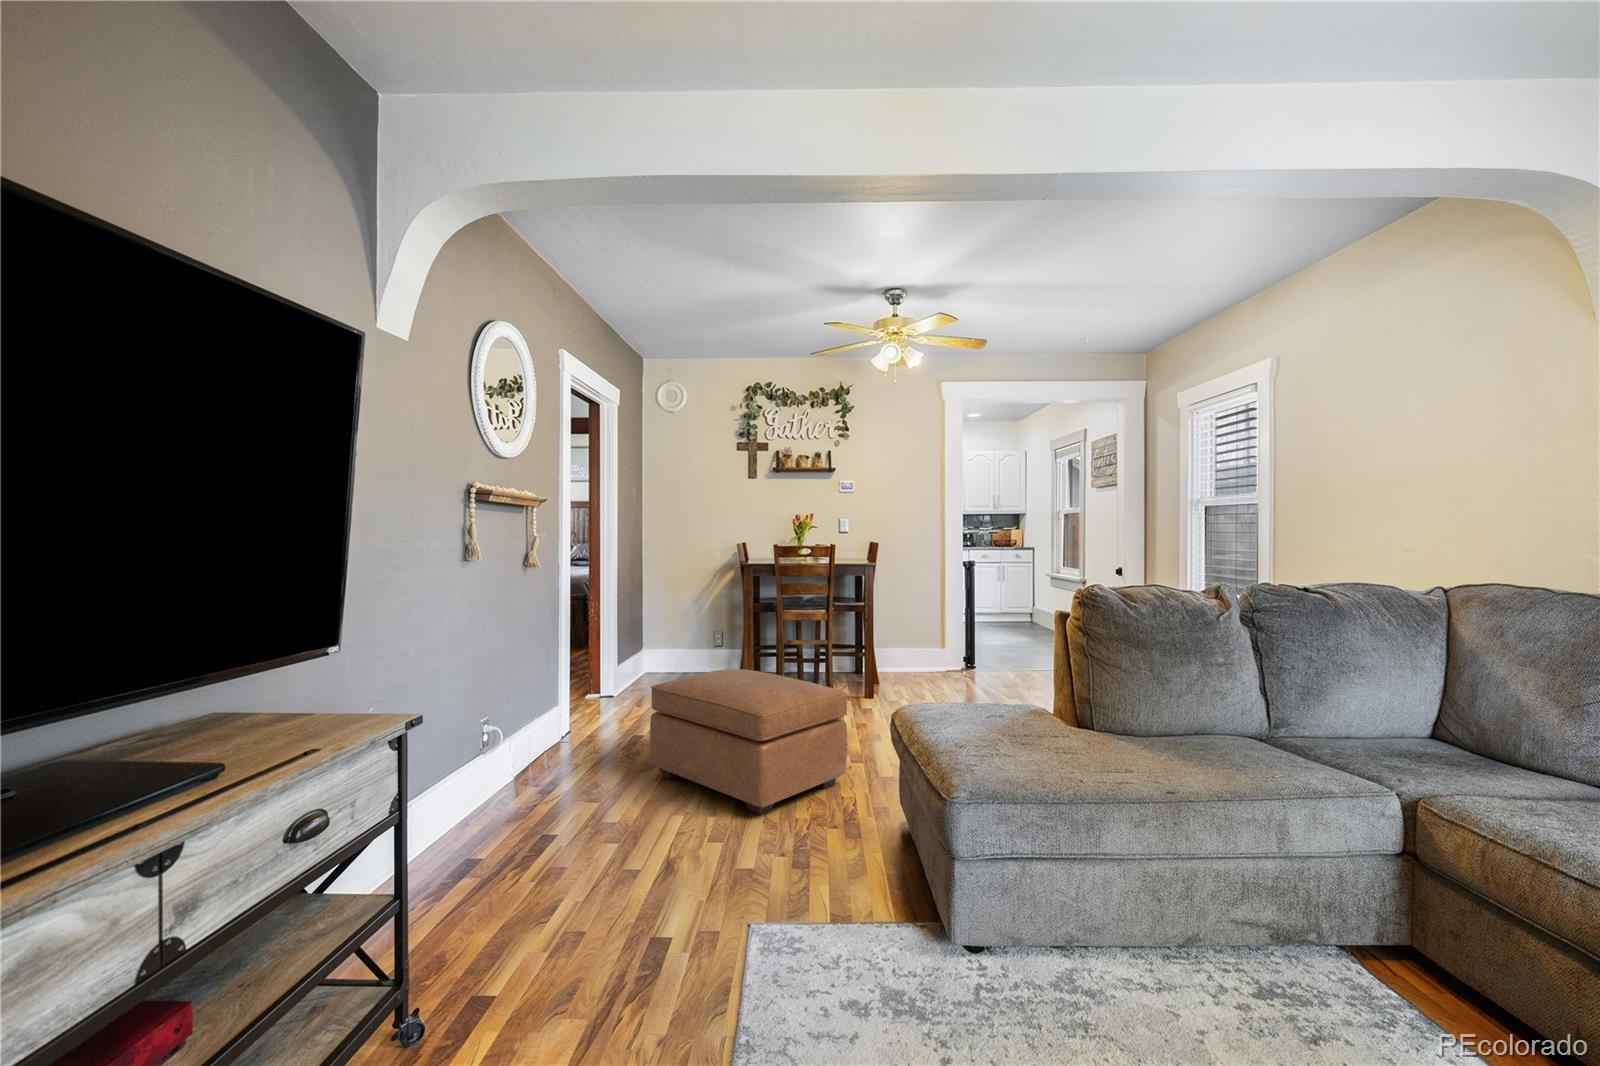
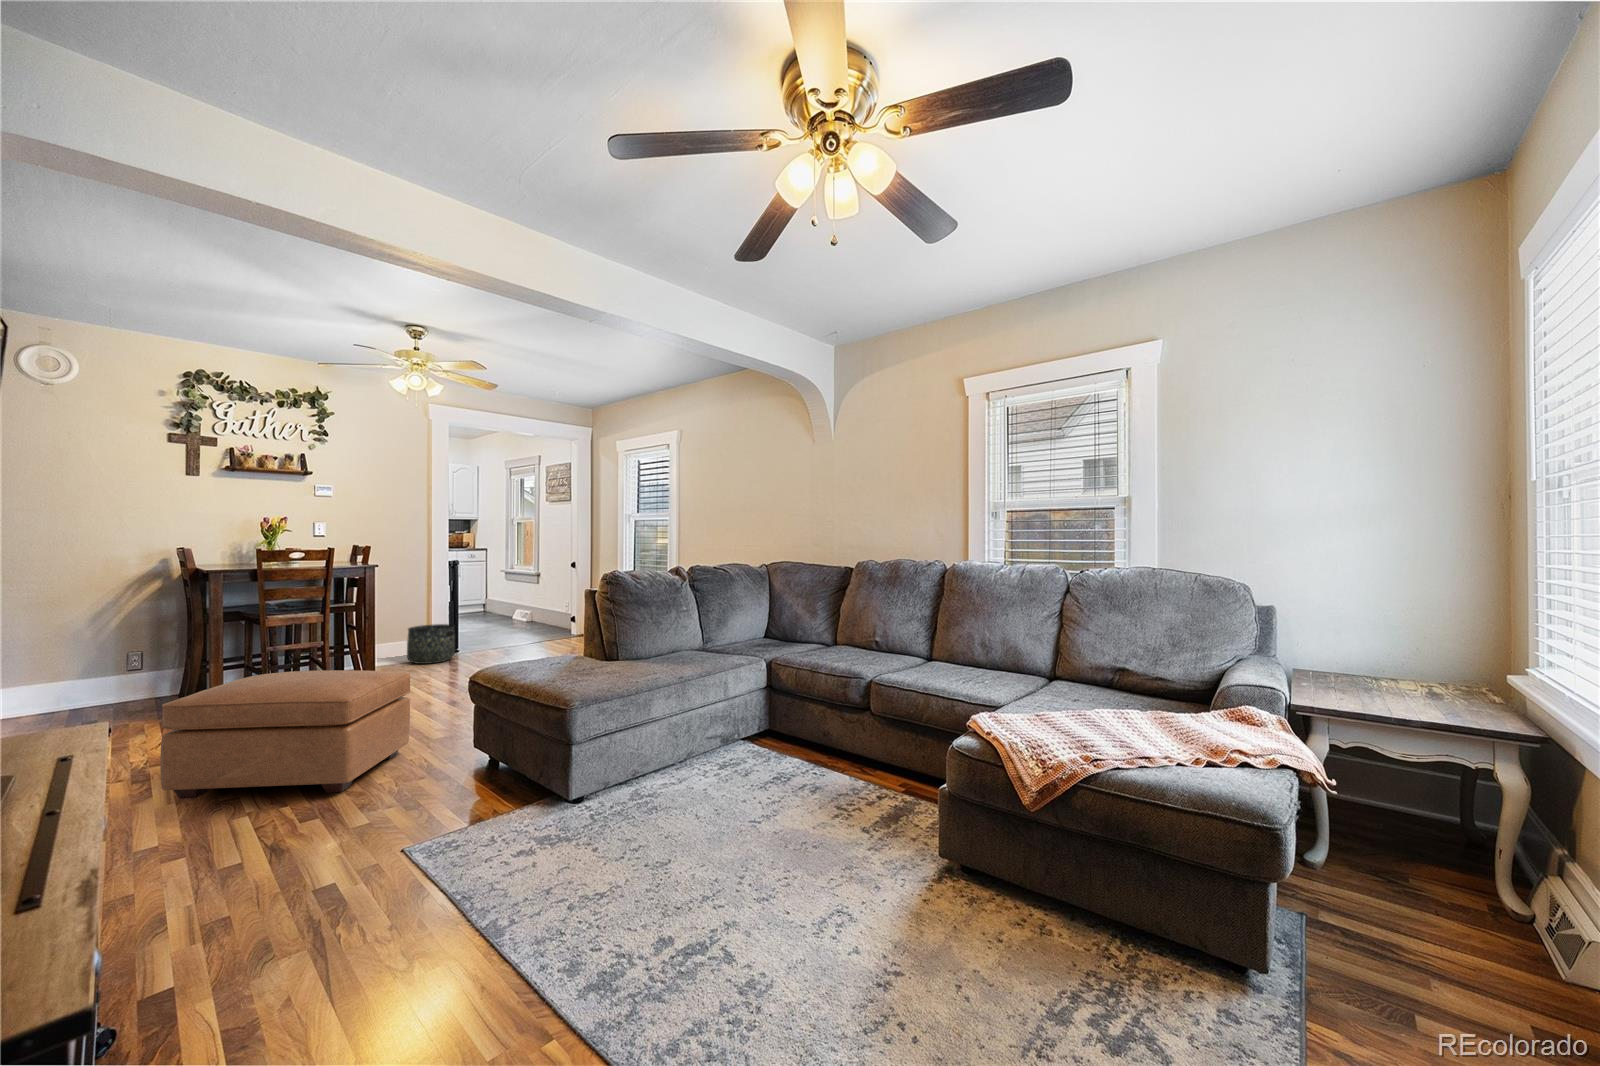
basket: none [917,632,964,677] -> present [407,624,455,664]

